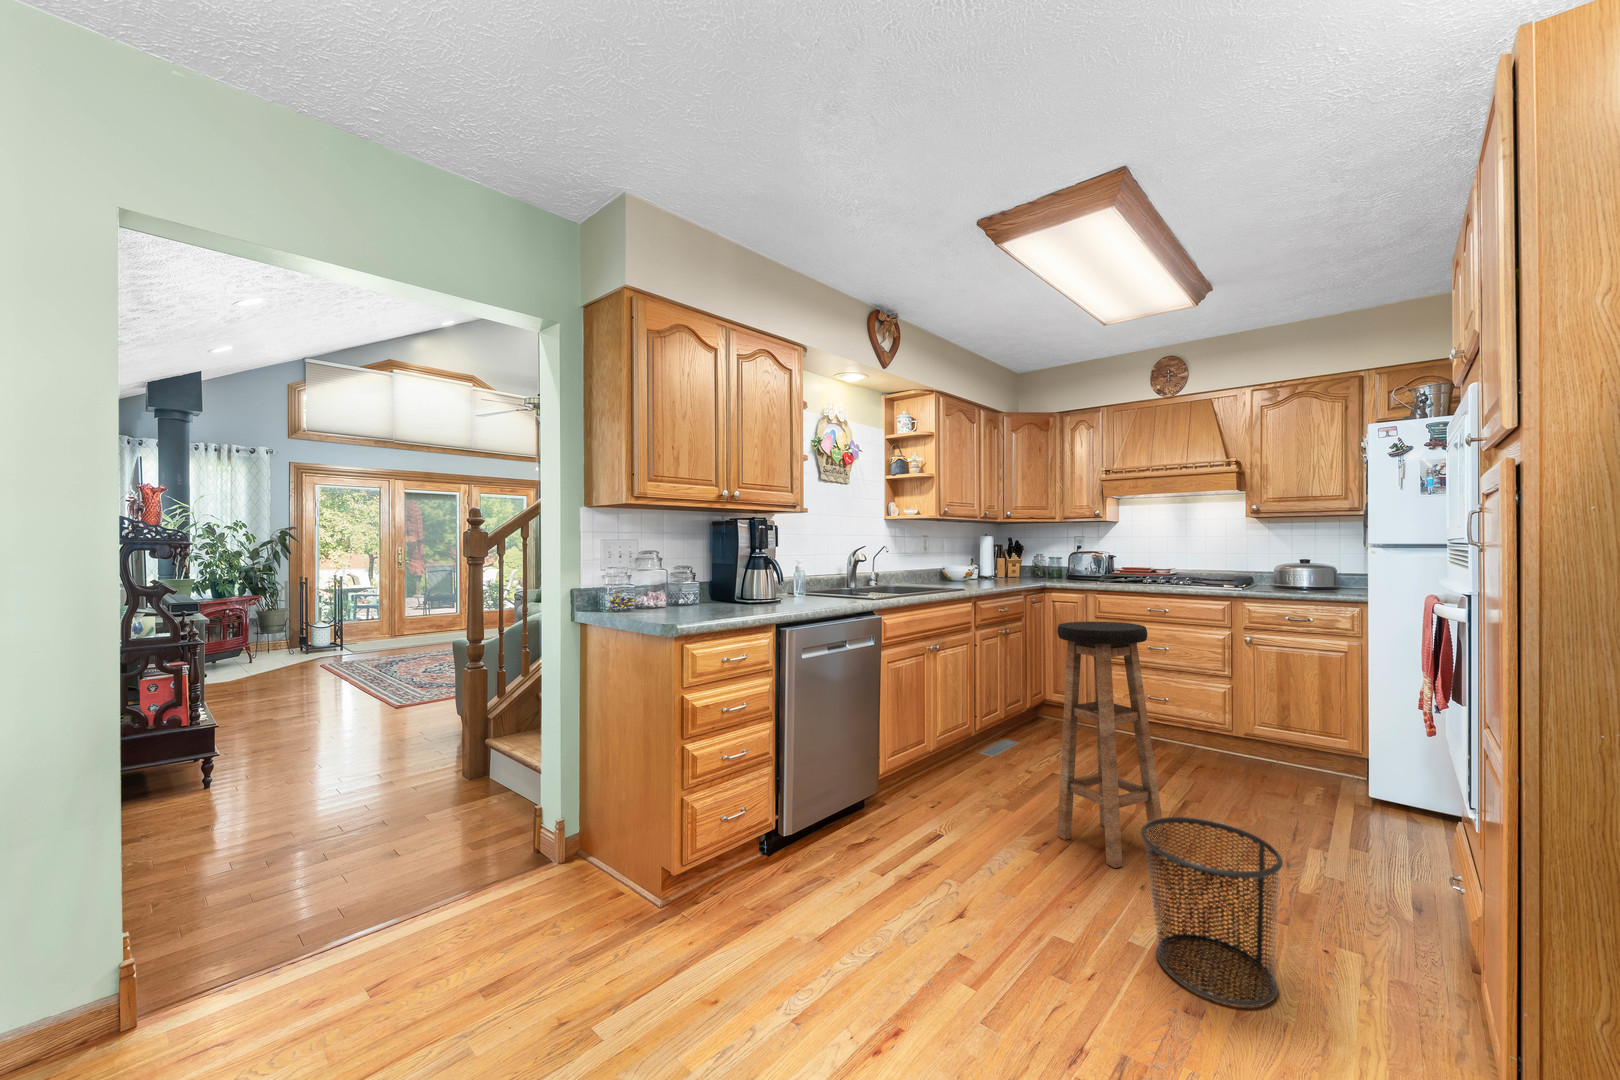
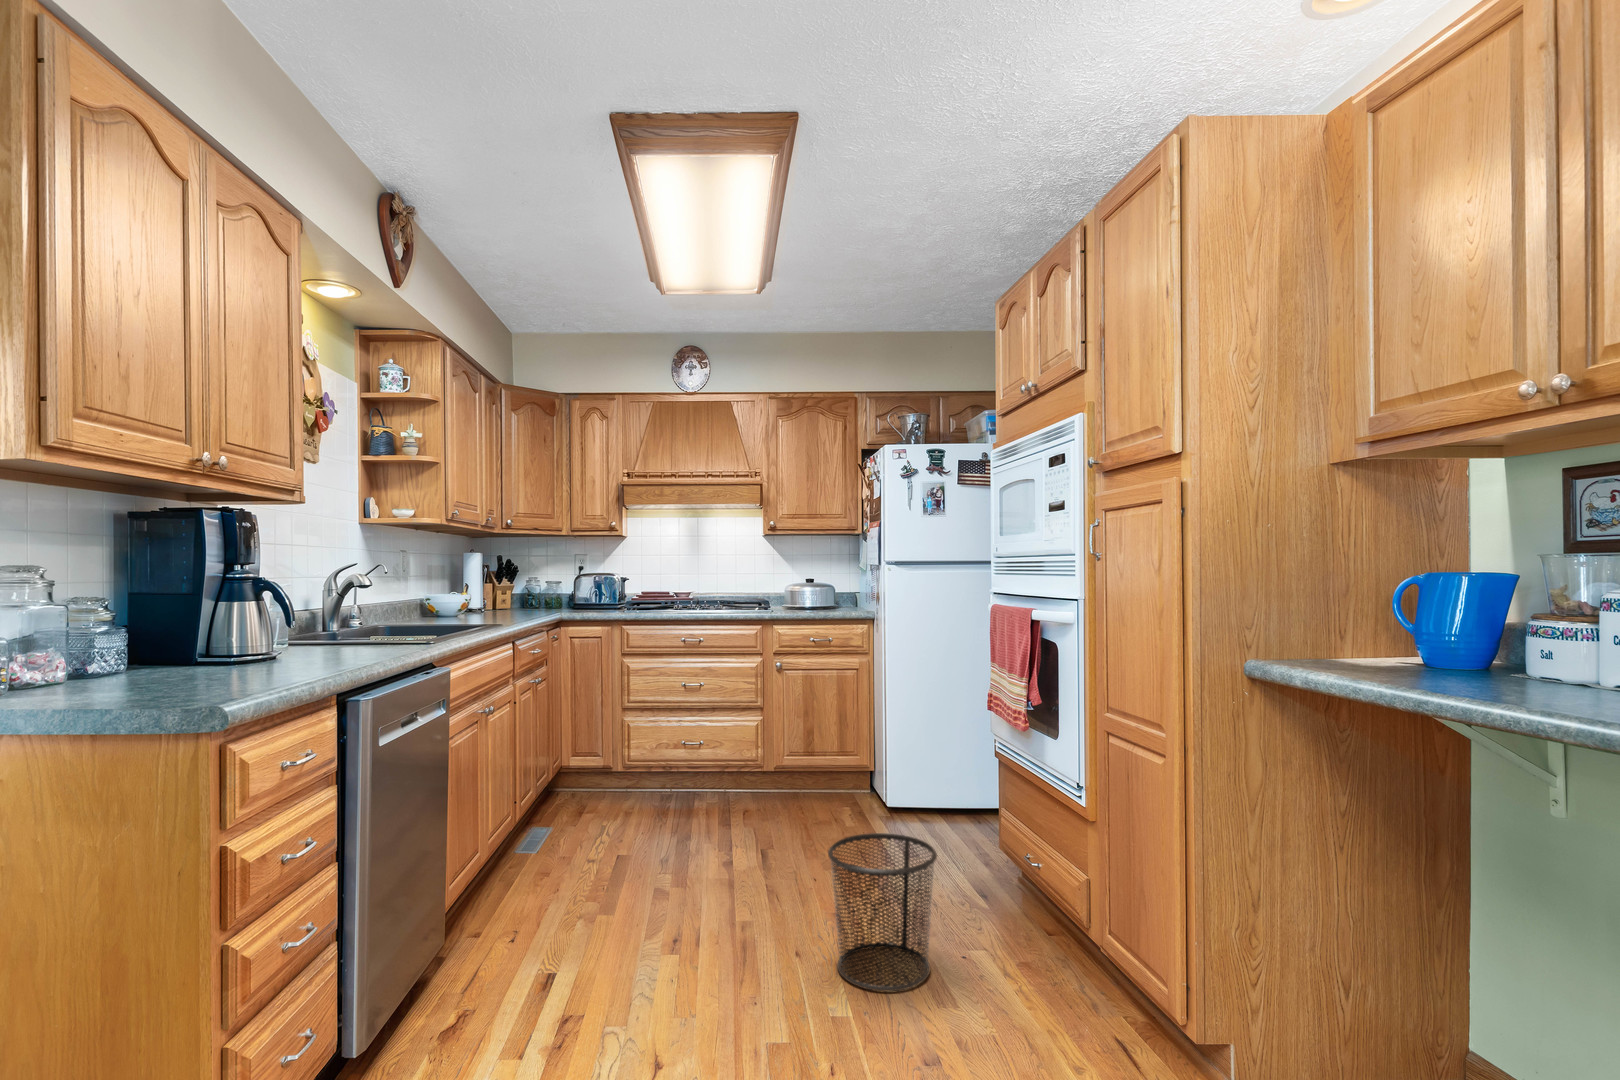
bar stool: present [1057,622,1167,868] -> none [680,655,780,921]

